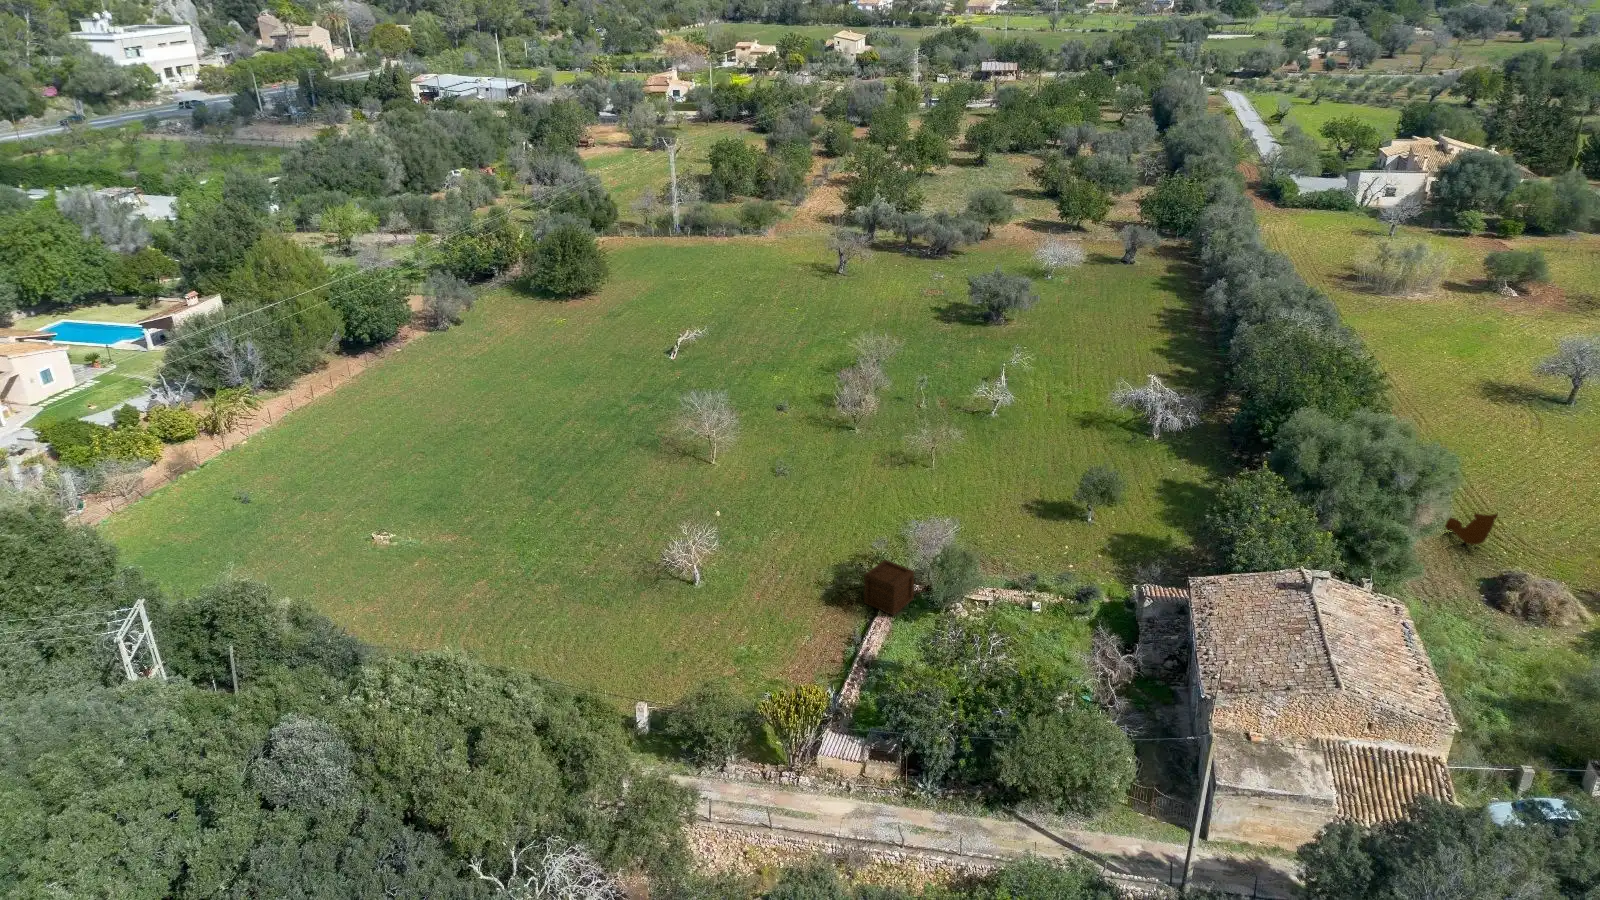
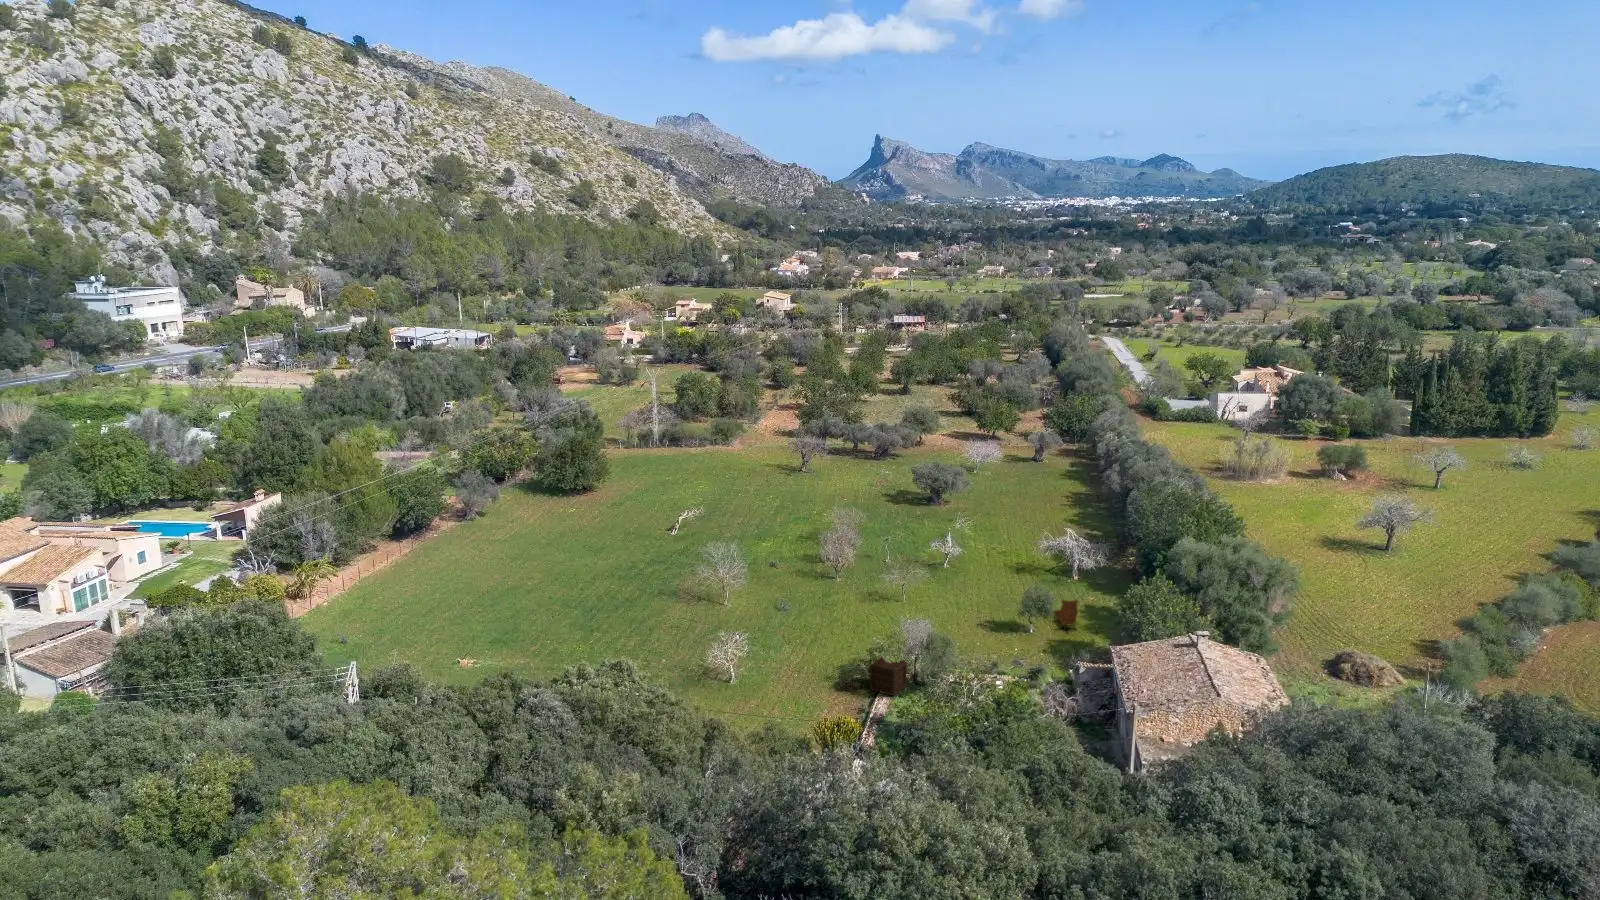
lounge chair: present [1445,513,1498,551] -> present [1053,600,1078,630]

